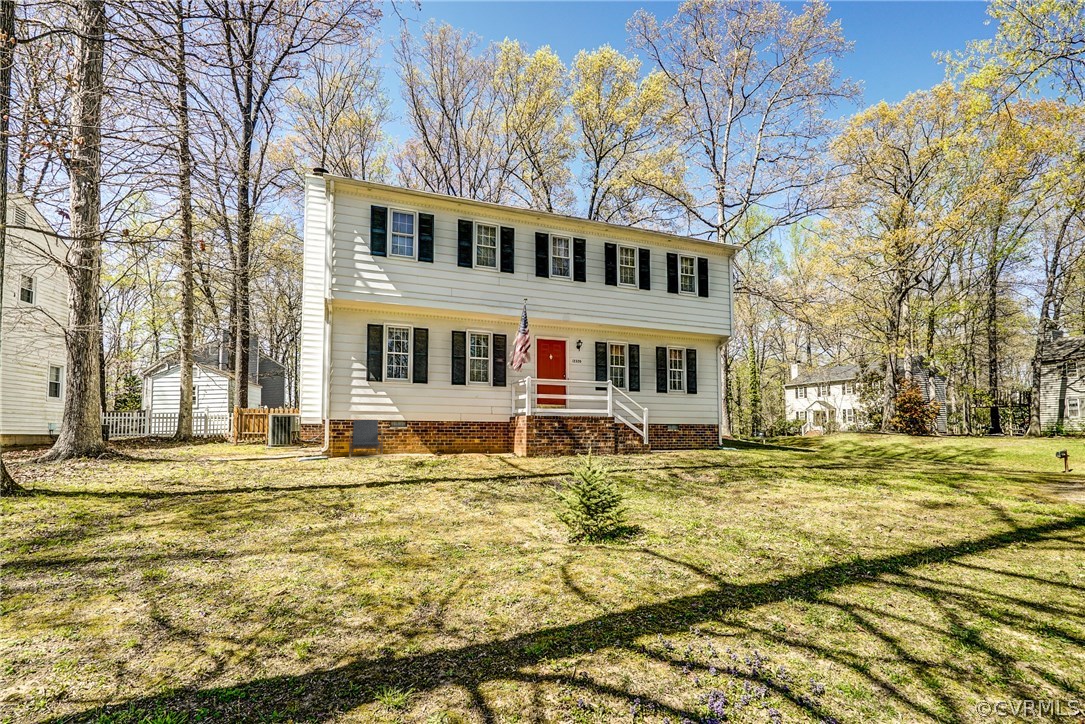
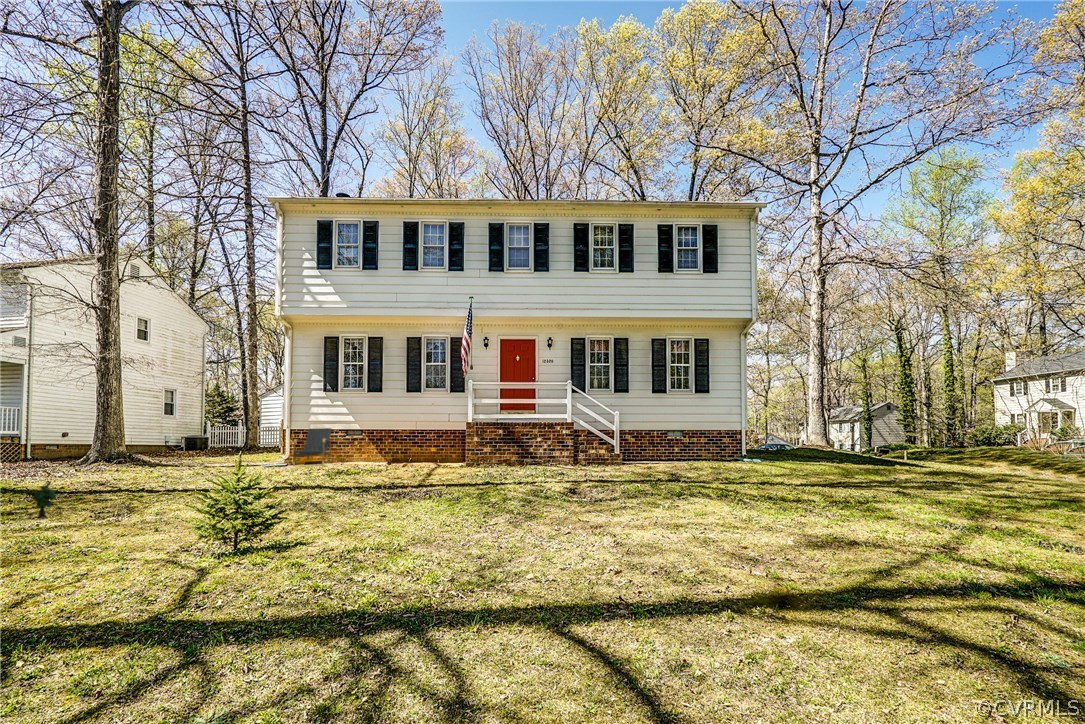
decorative plant: none [205,479,232,519] -> present [31,482,56,518]

